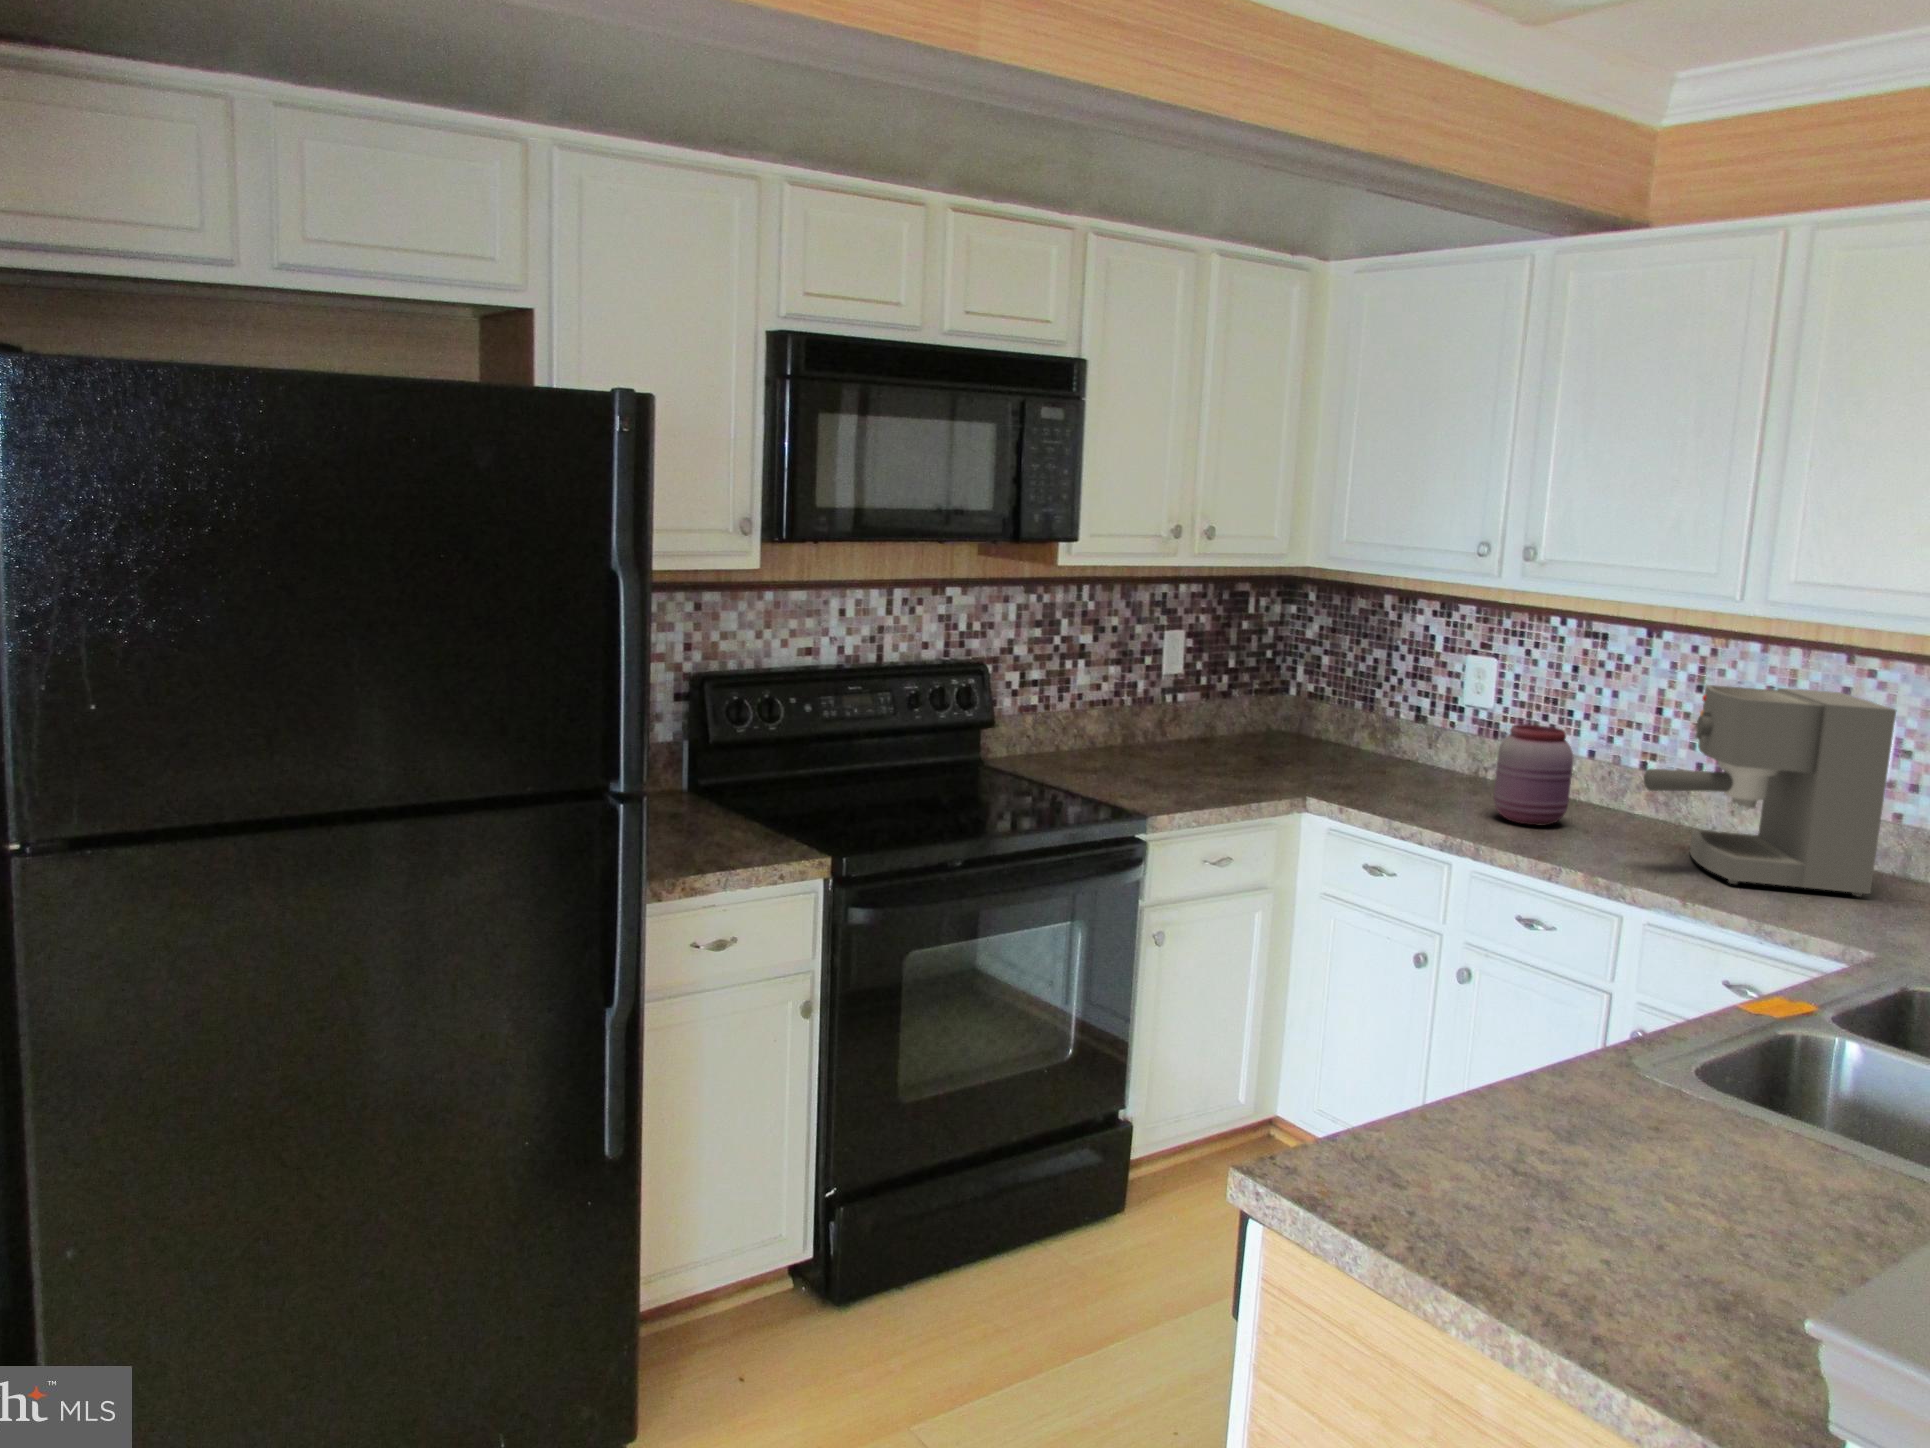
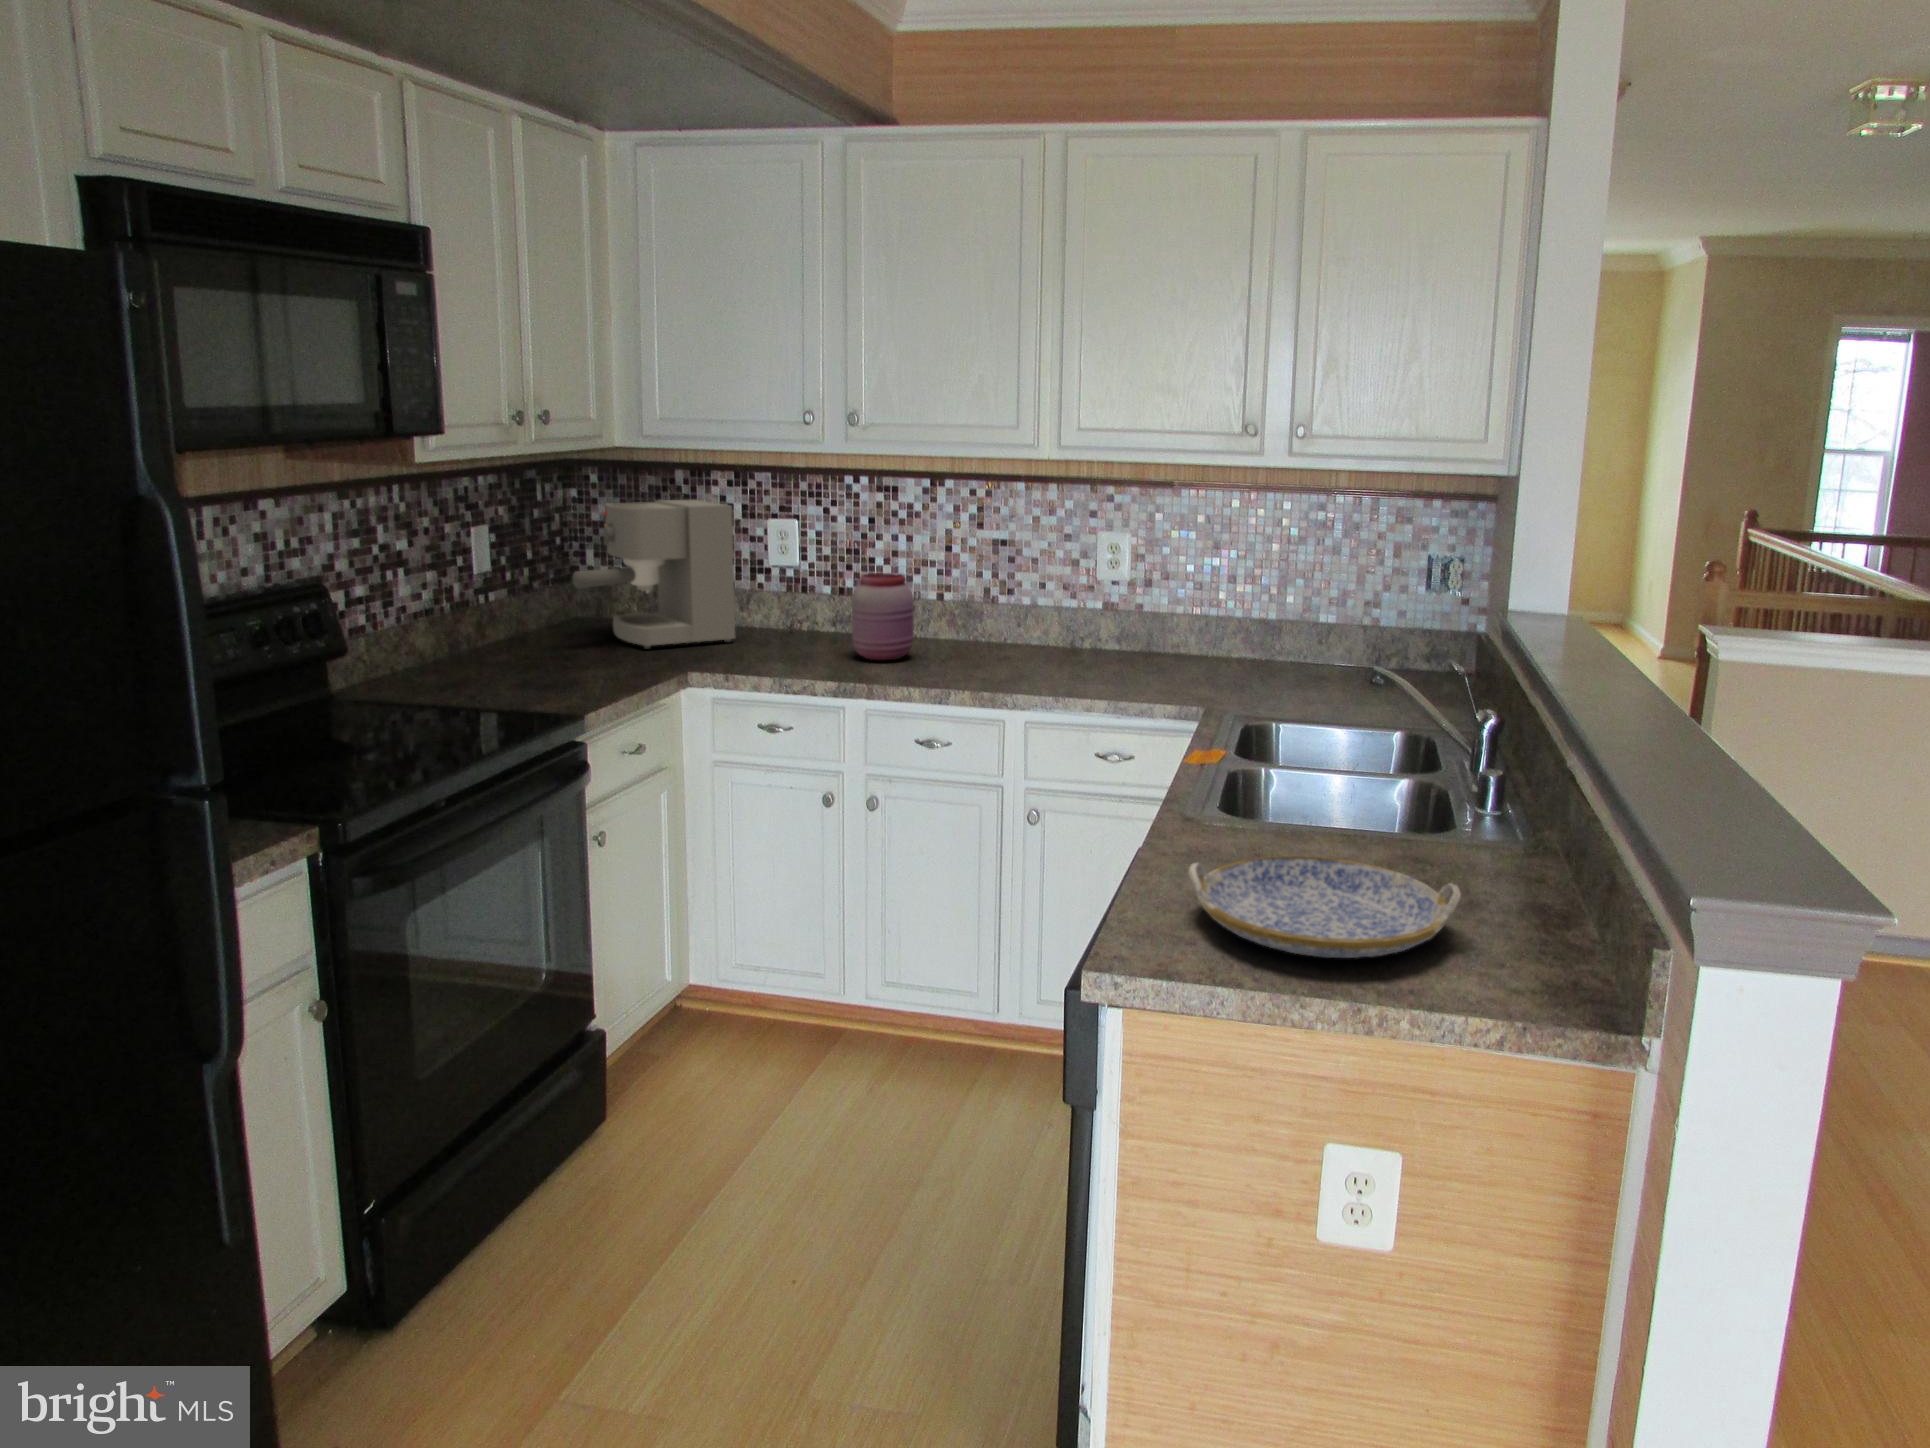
coffee maker: present [1644,685,1896,897] -> present [572,500,735,648]
serving tray: none [1433,1071,1765,1240] -> present [1188,856,1461,958]

